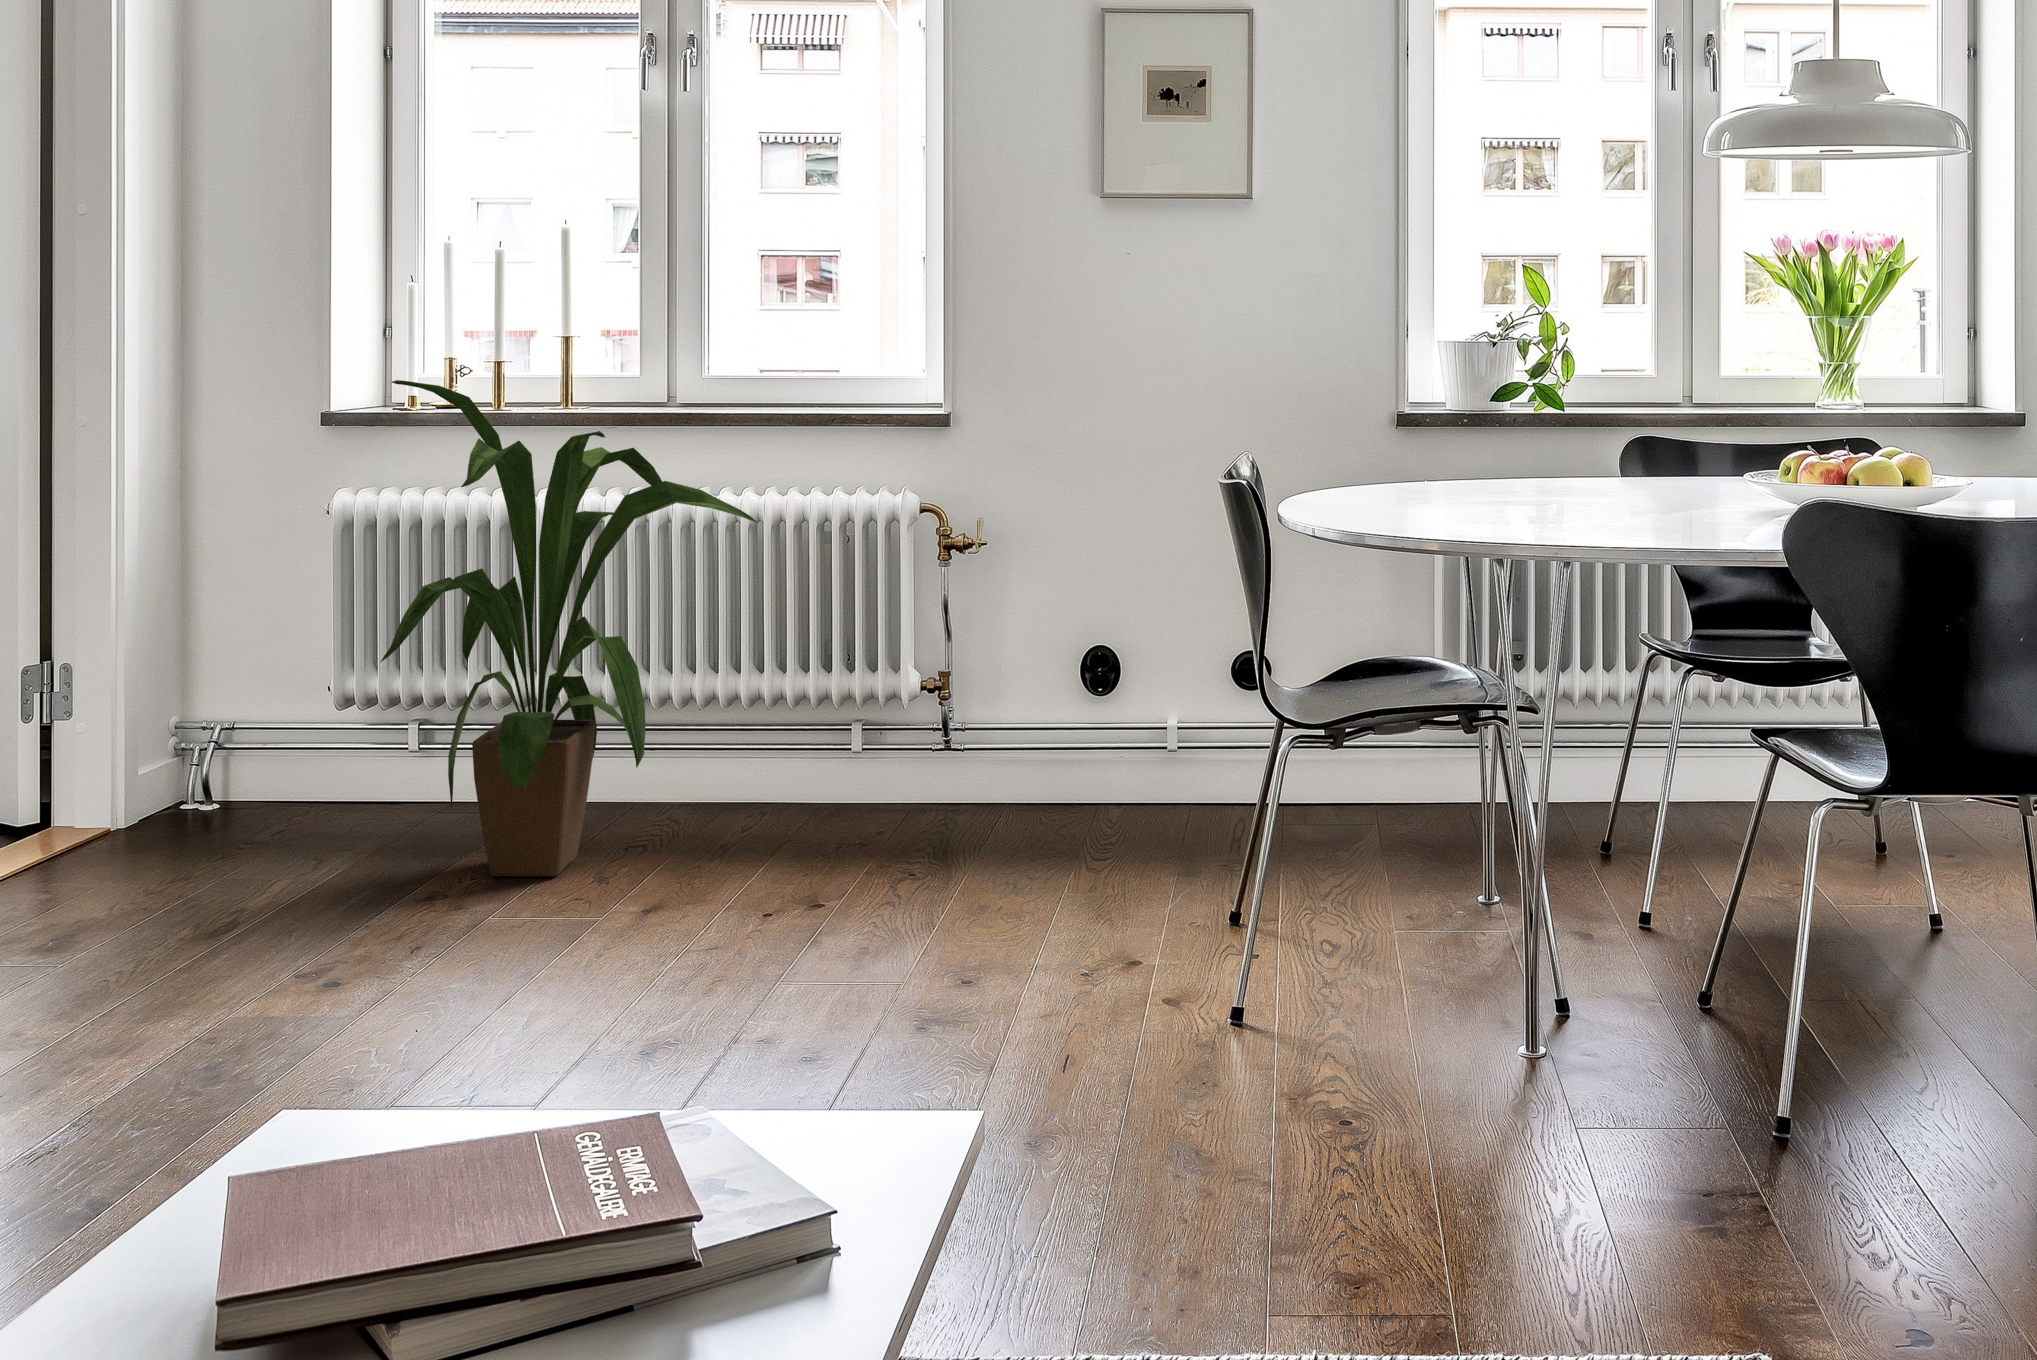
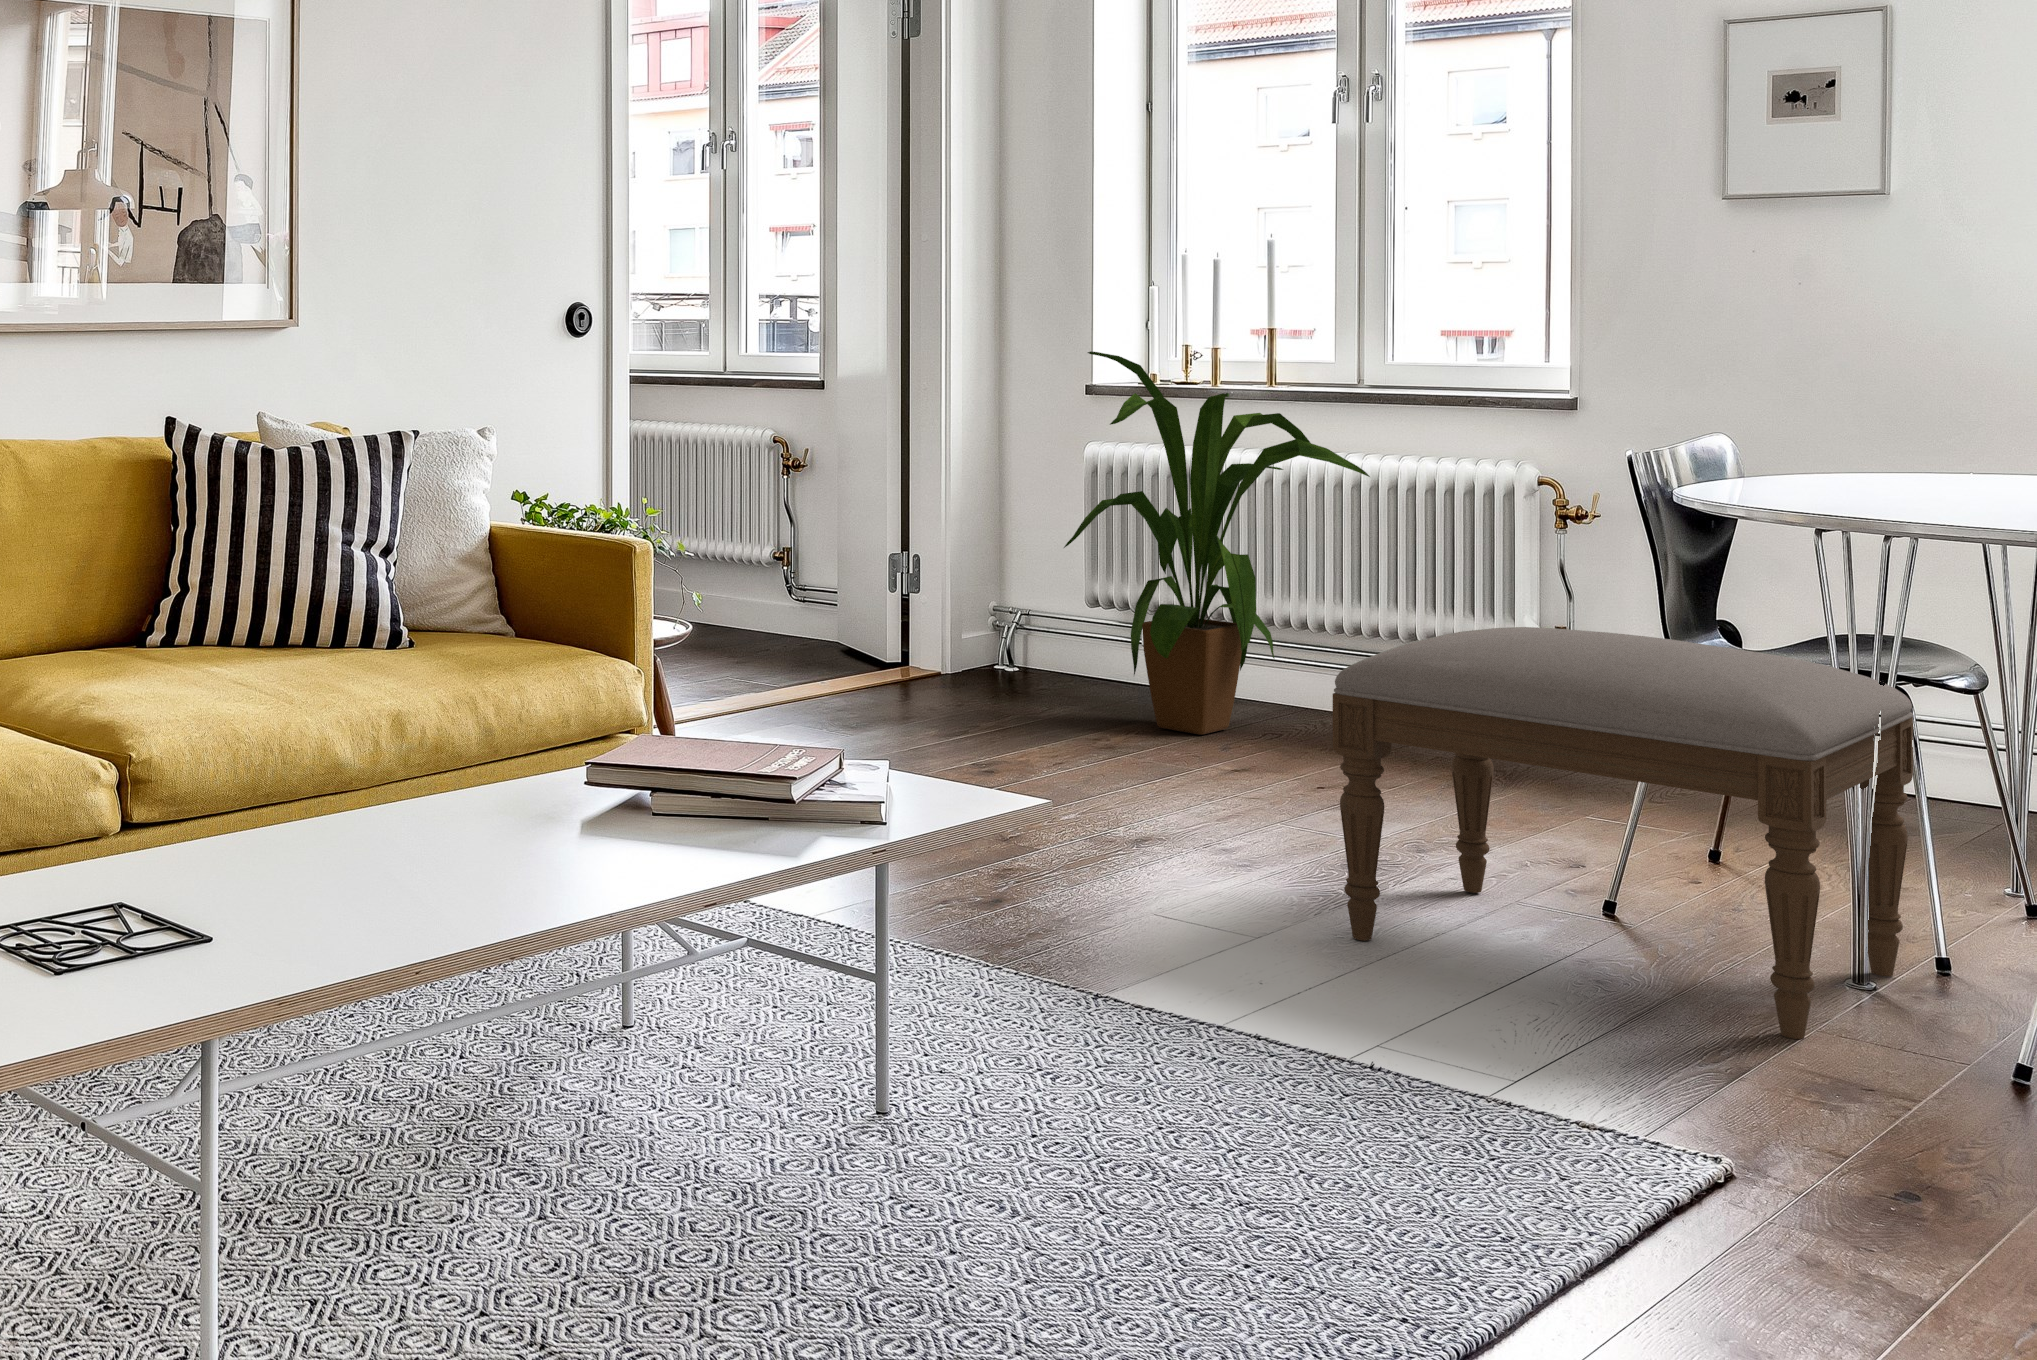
ottoman: none [1064,741,1640,1230] -> present [1333,627,1913,1039]

